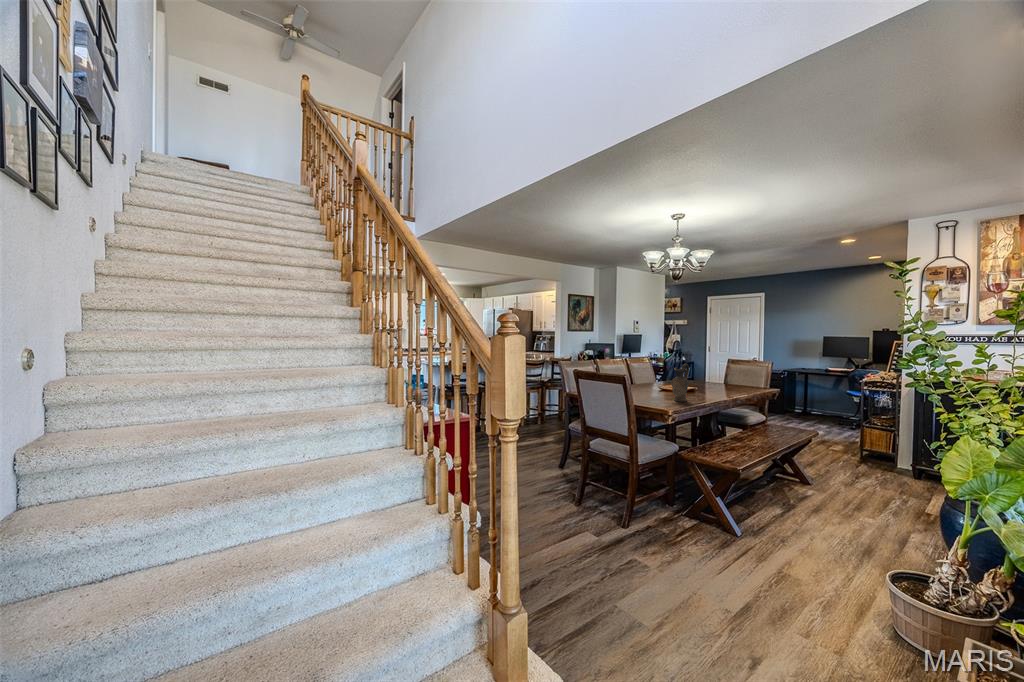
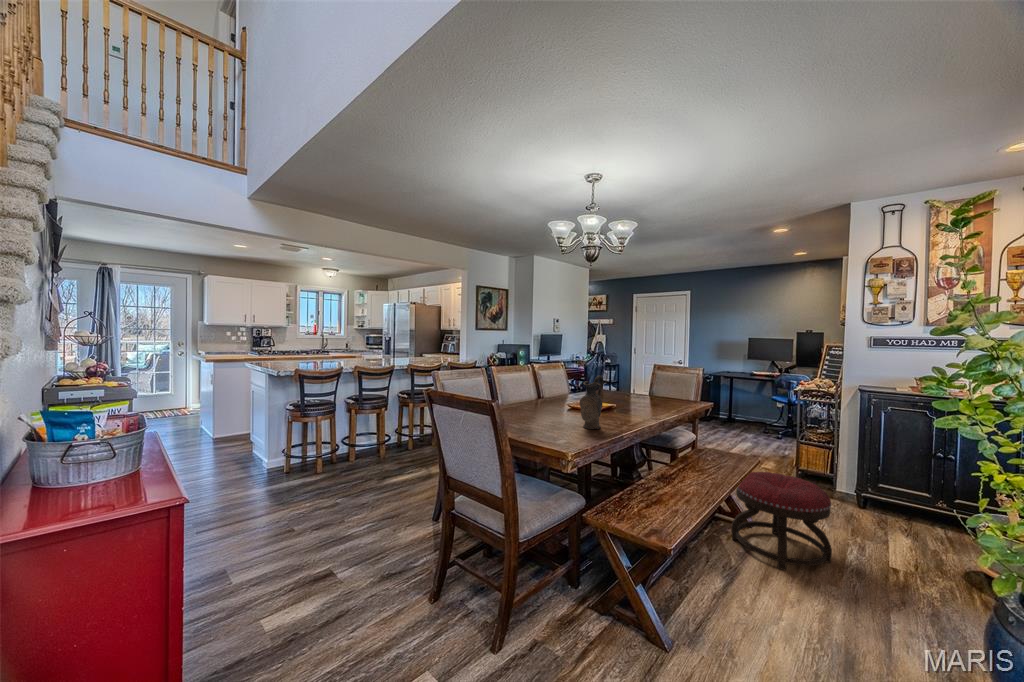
ottoman: none [792,440,875,509] -> present [731,472,832,570]

